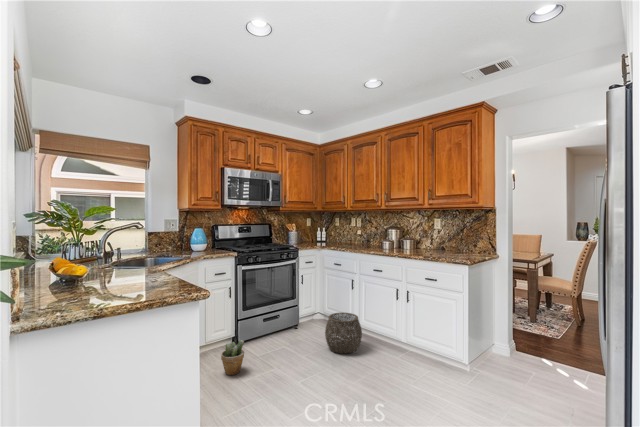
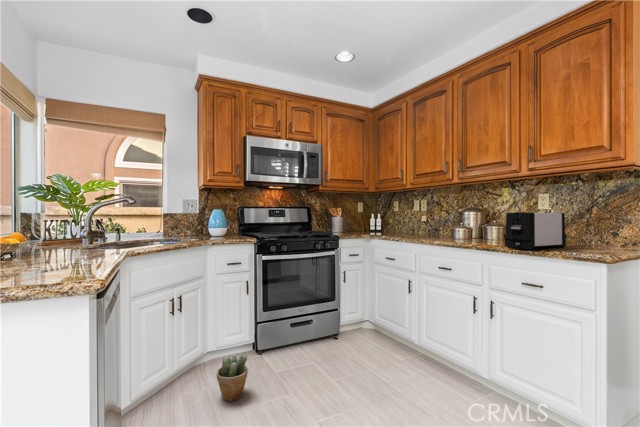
toaster: none [414,233,449,257] -> present [504,212,567,250]
woven basket: present [325,313,362,354] -> none [365,325,420,387]

